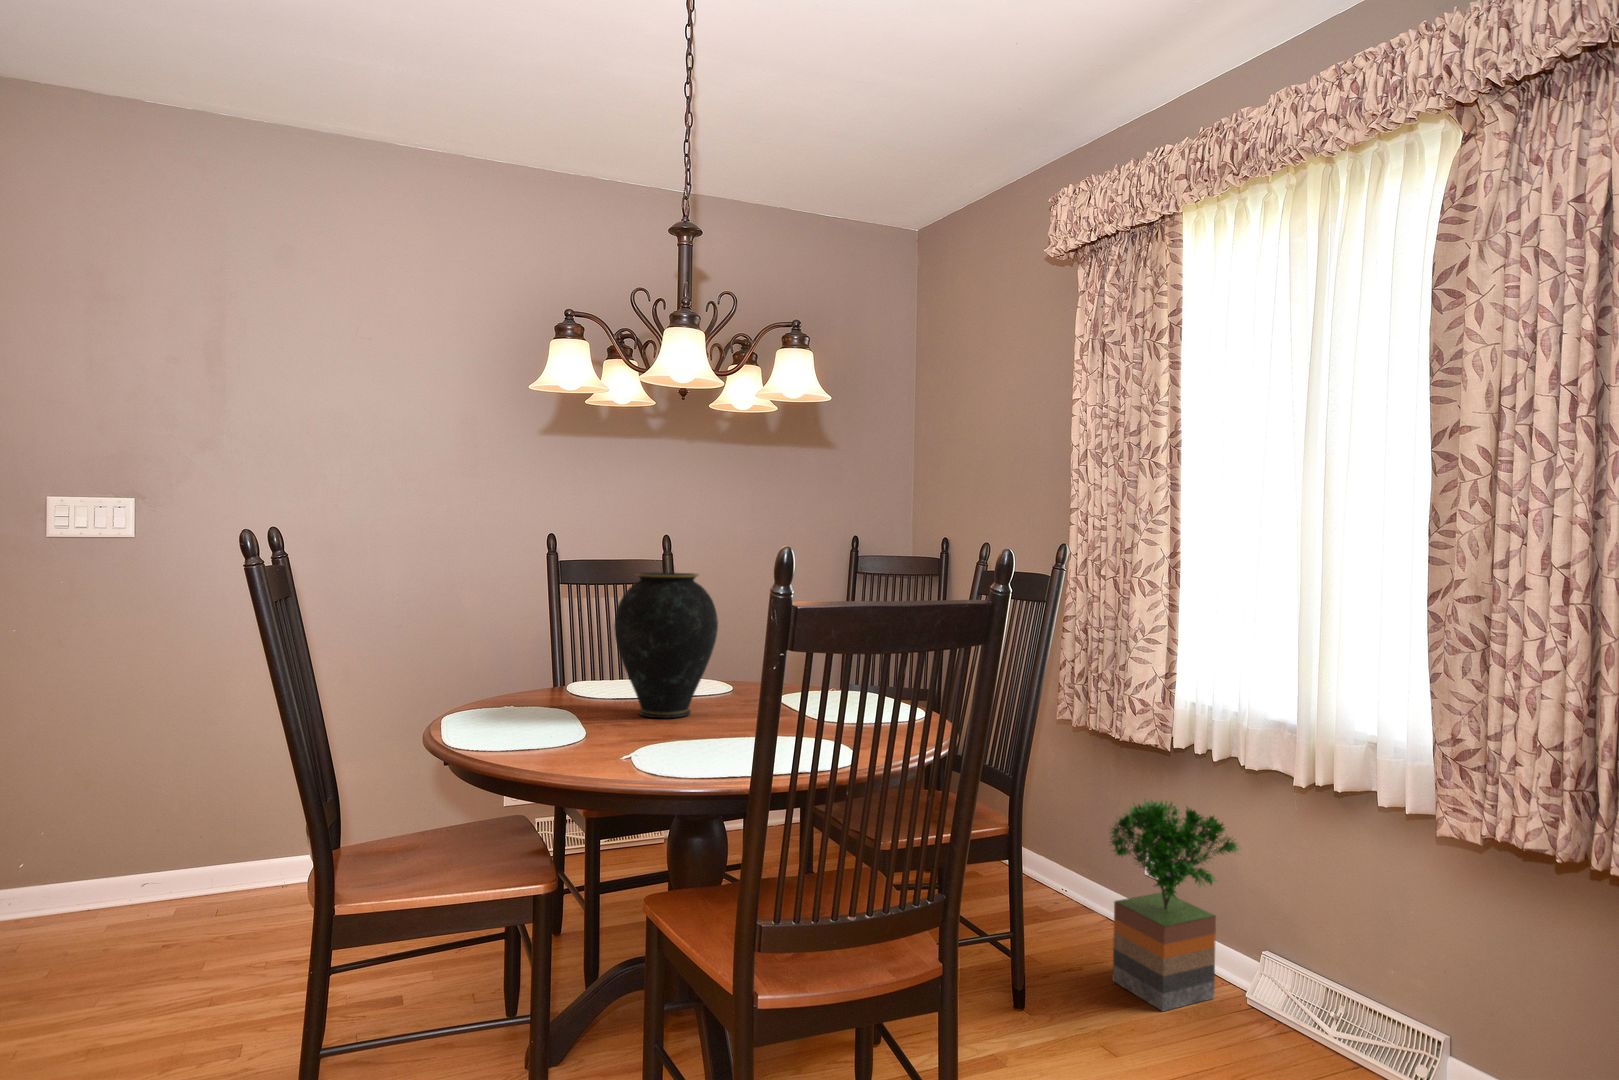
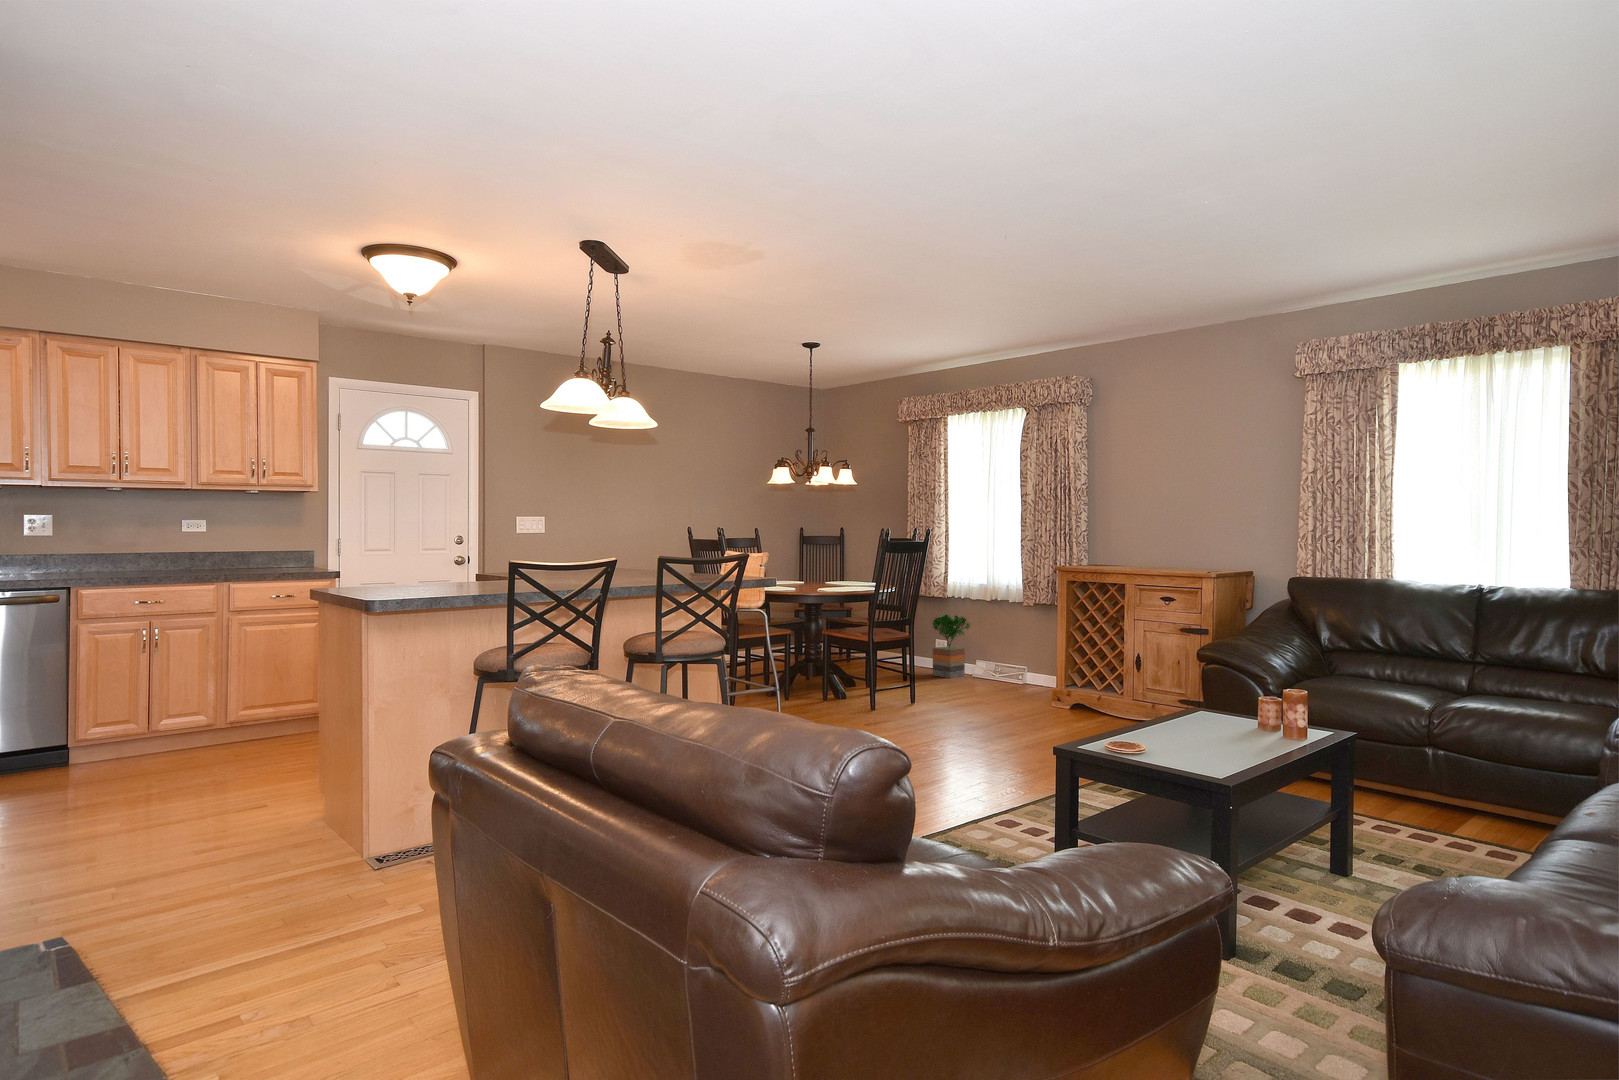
vase: present [614,572,718,718] -> none [780,540,815,588]

